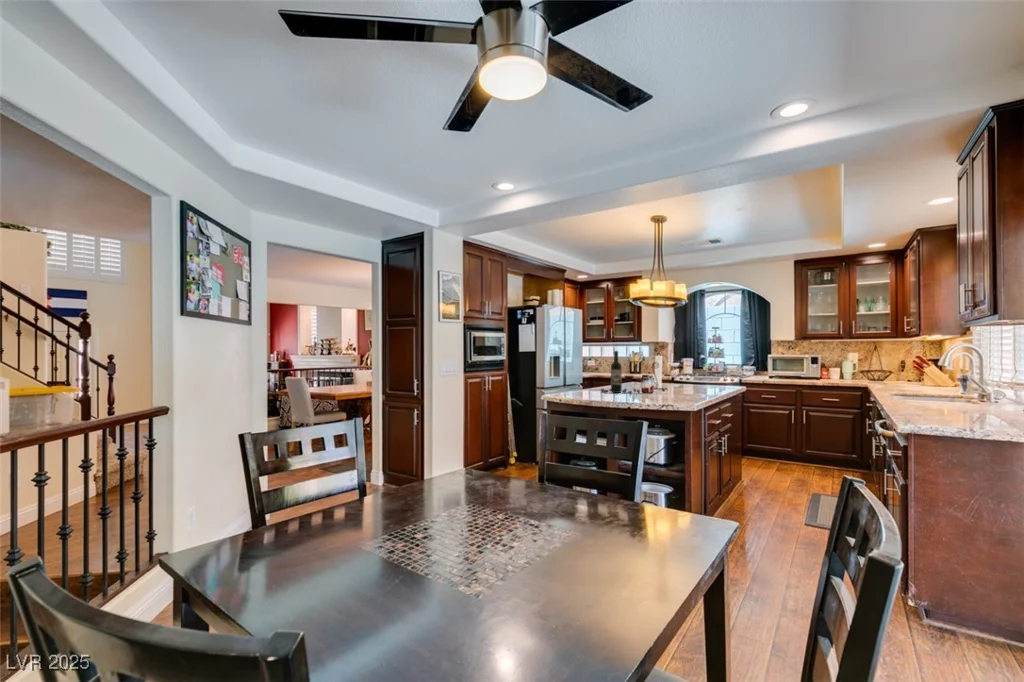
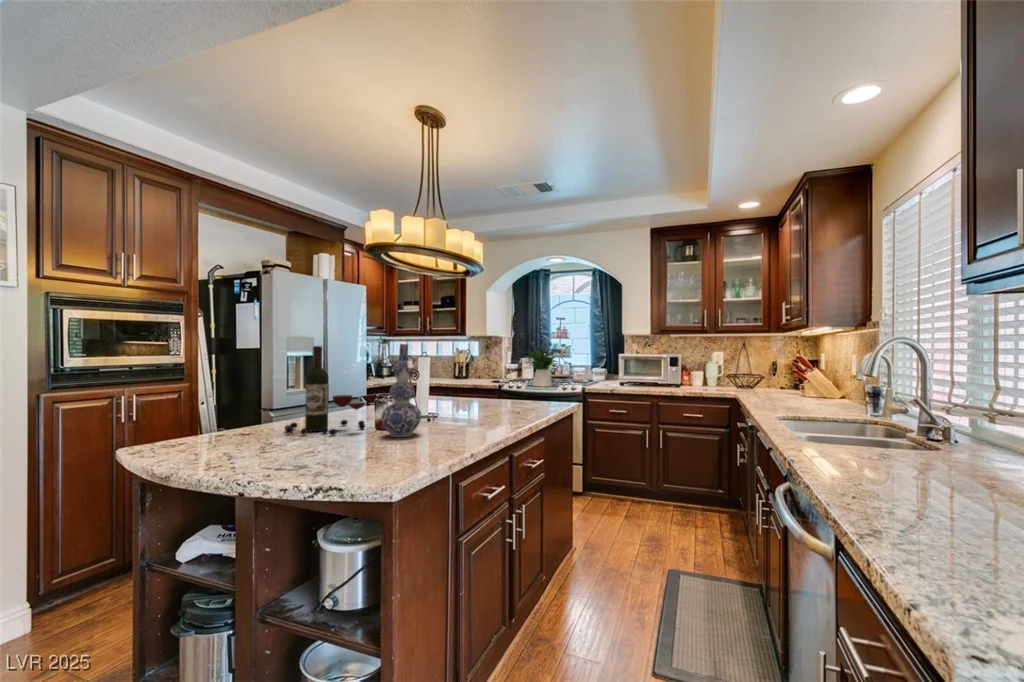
flower arrangement: none [690,344,726,378] -> present [525,342,562,387]
vase: none [656,350,675,395] -> present [382,344,421,437]

